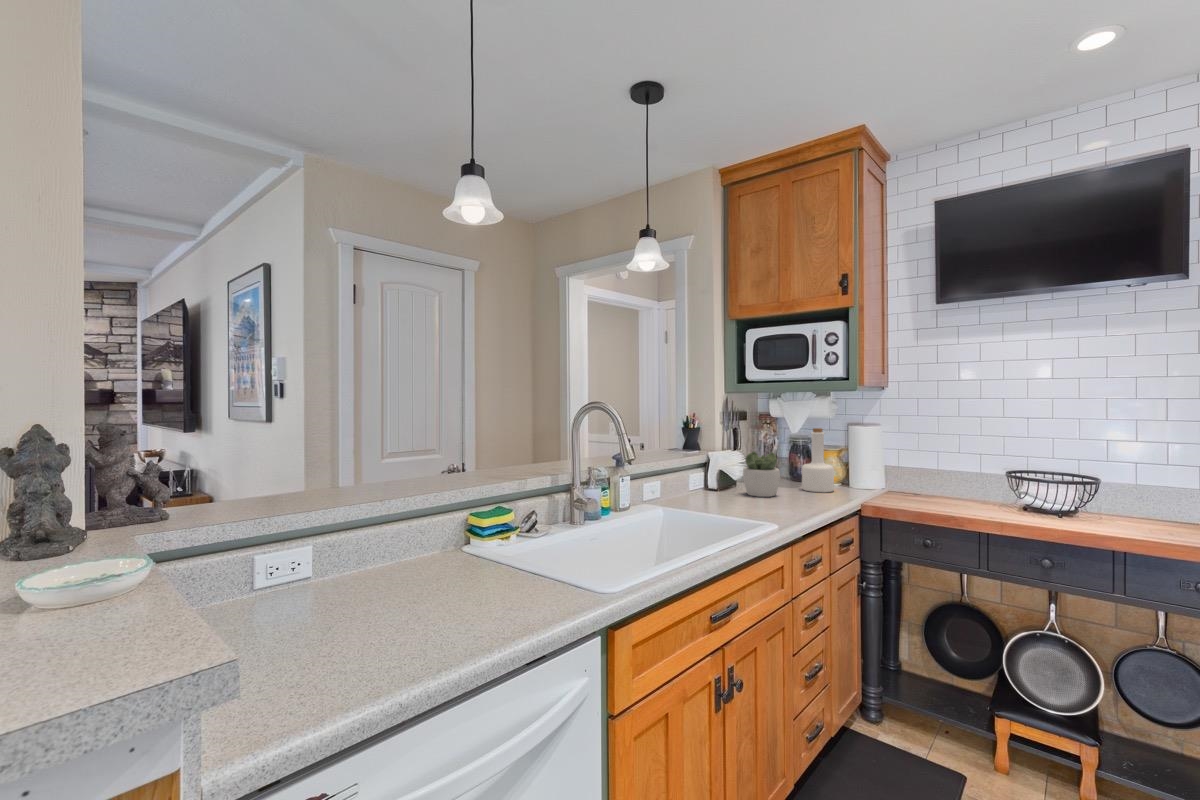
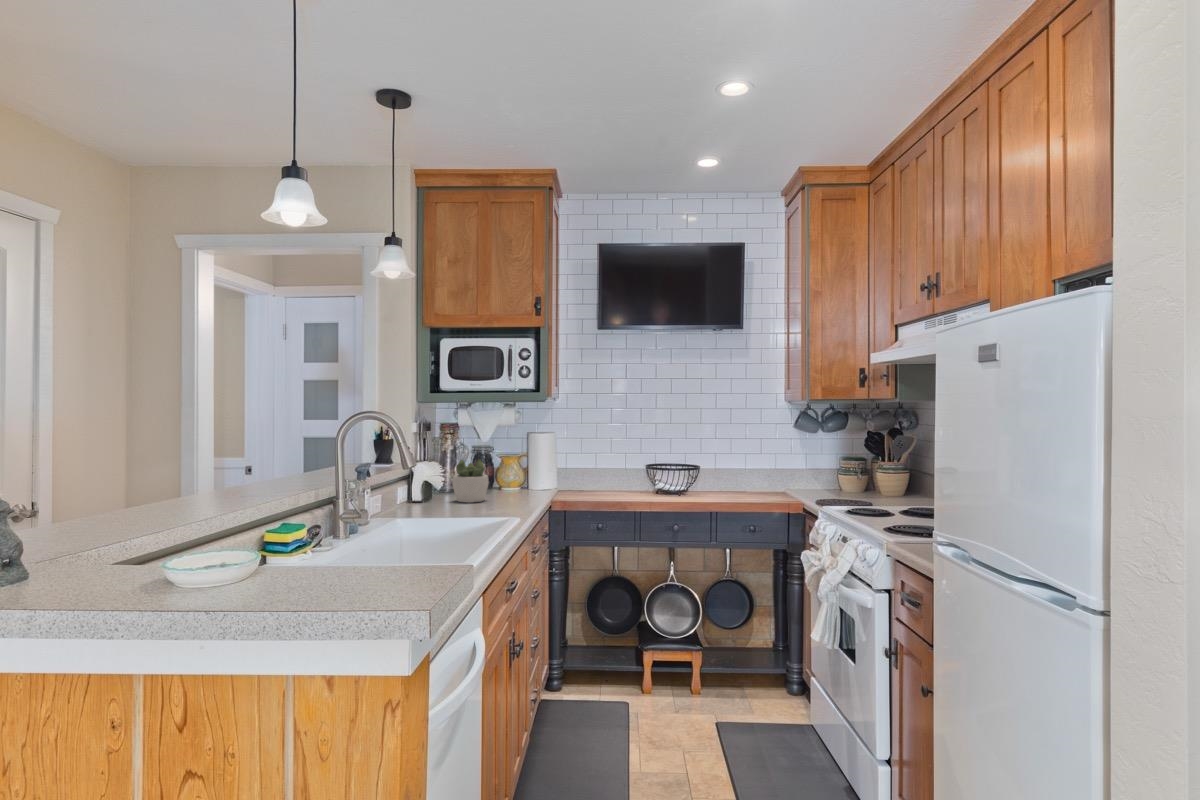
bottle: present [802,428,834,493] -> none [498,436,526,495]

